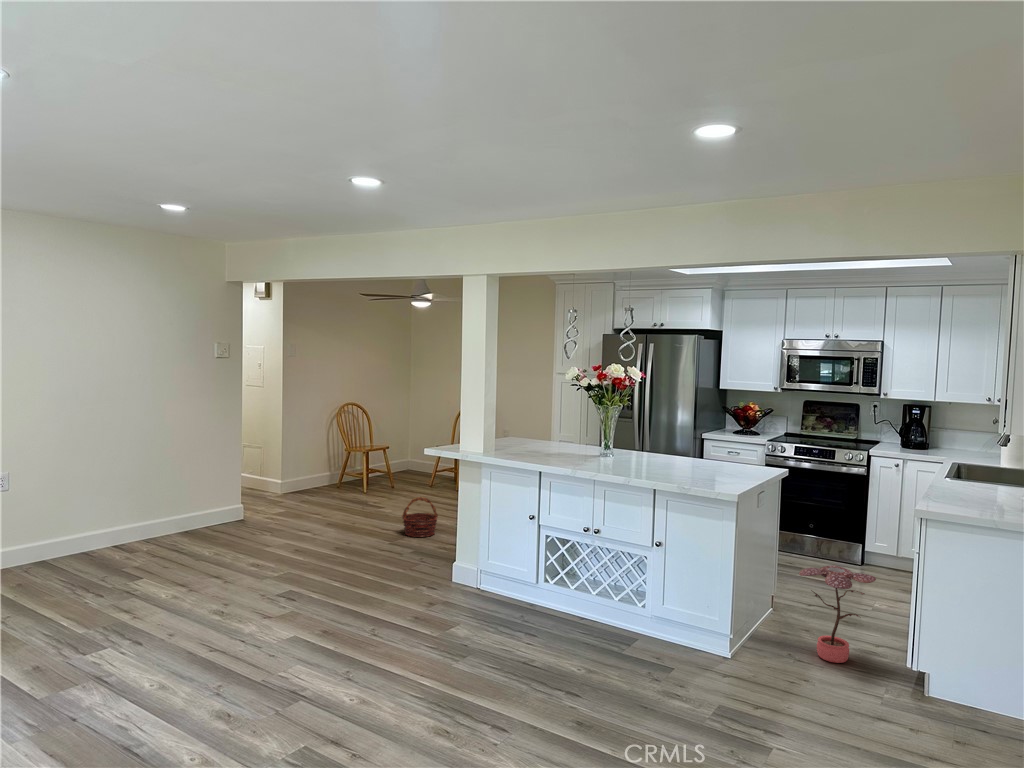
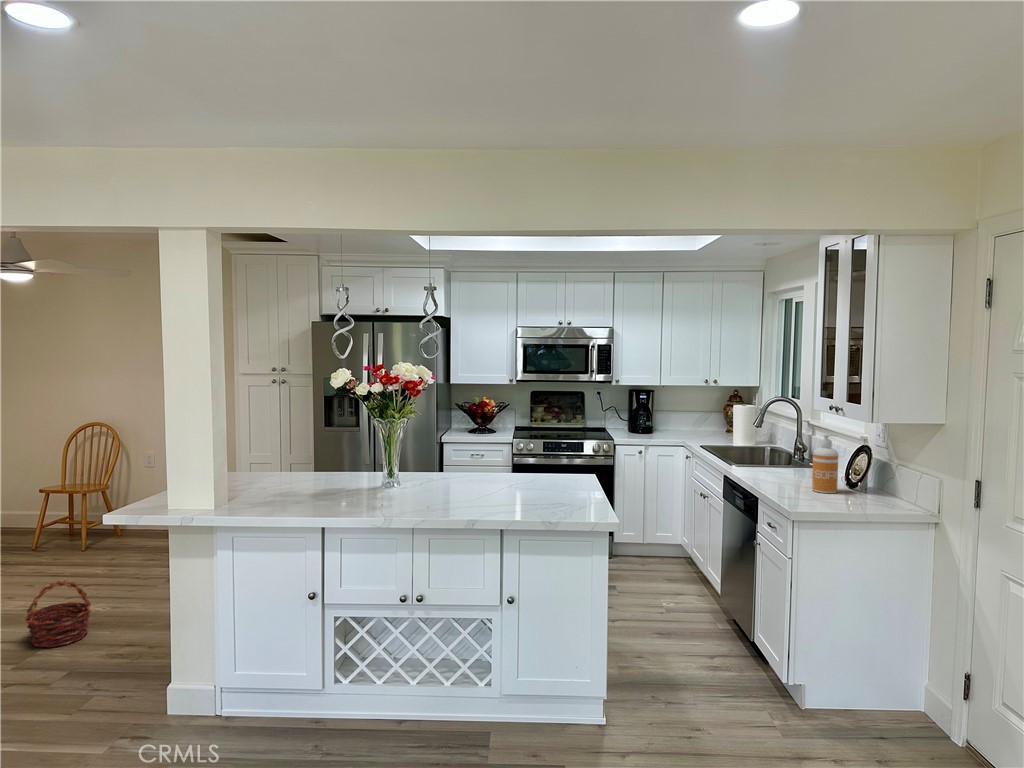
soap dispenser: none [962,444,991,502] -> present [812,434,839,493]
potted plant: present [799,565,876,663] -> none [658,580,732,692]

